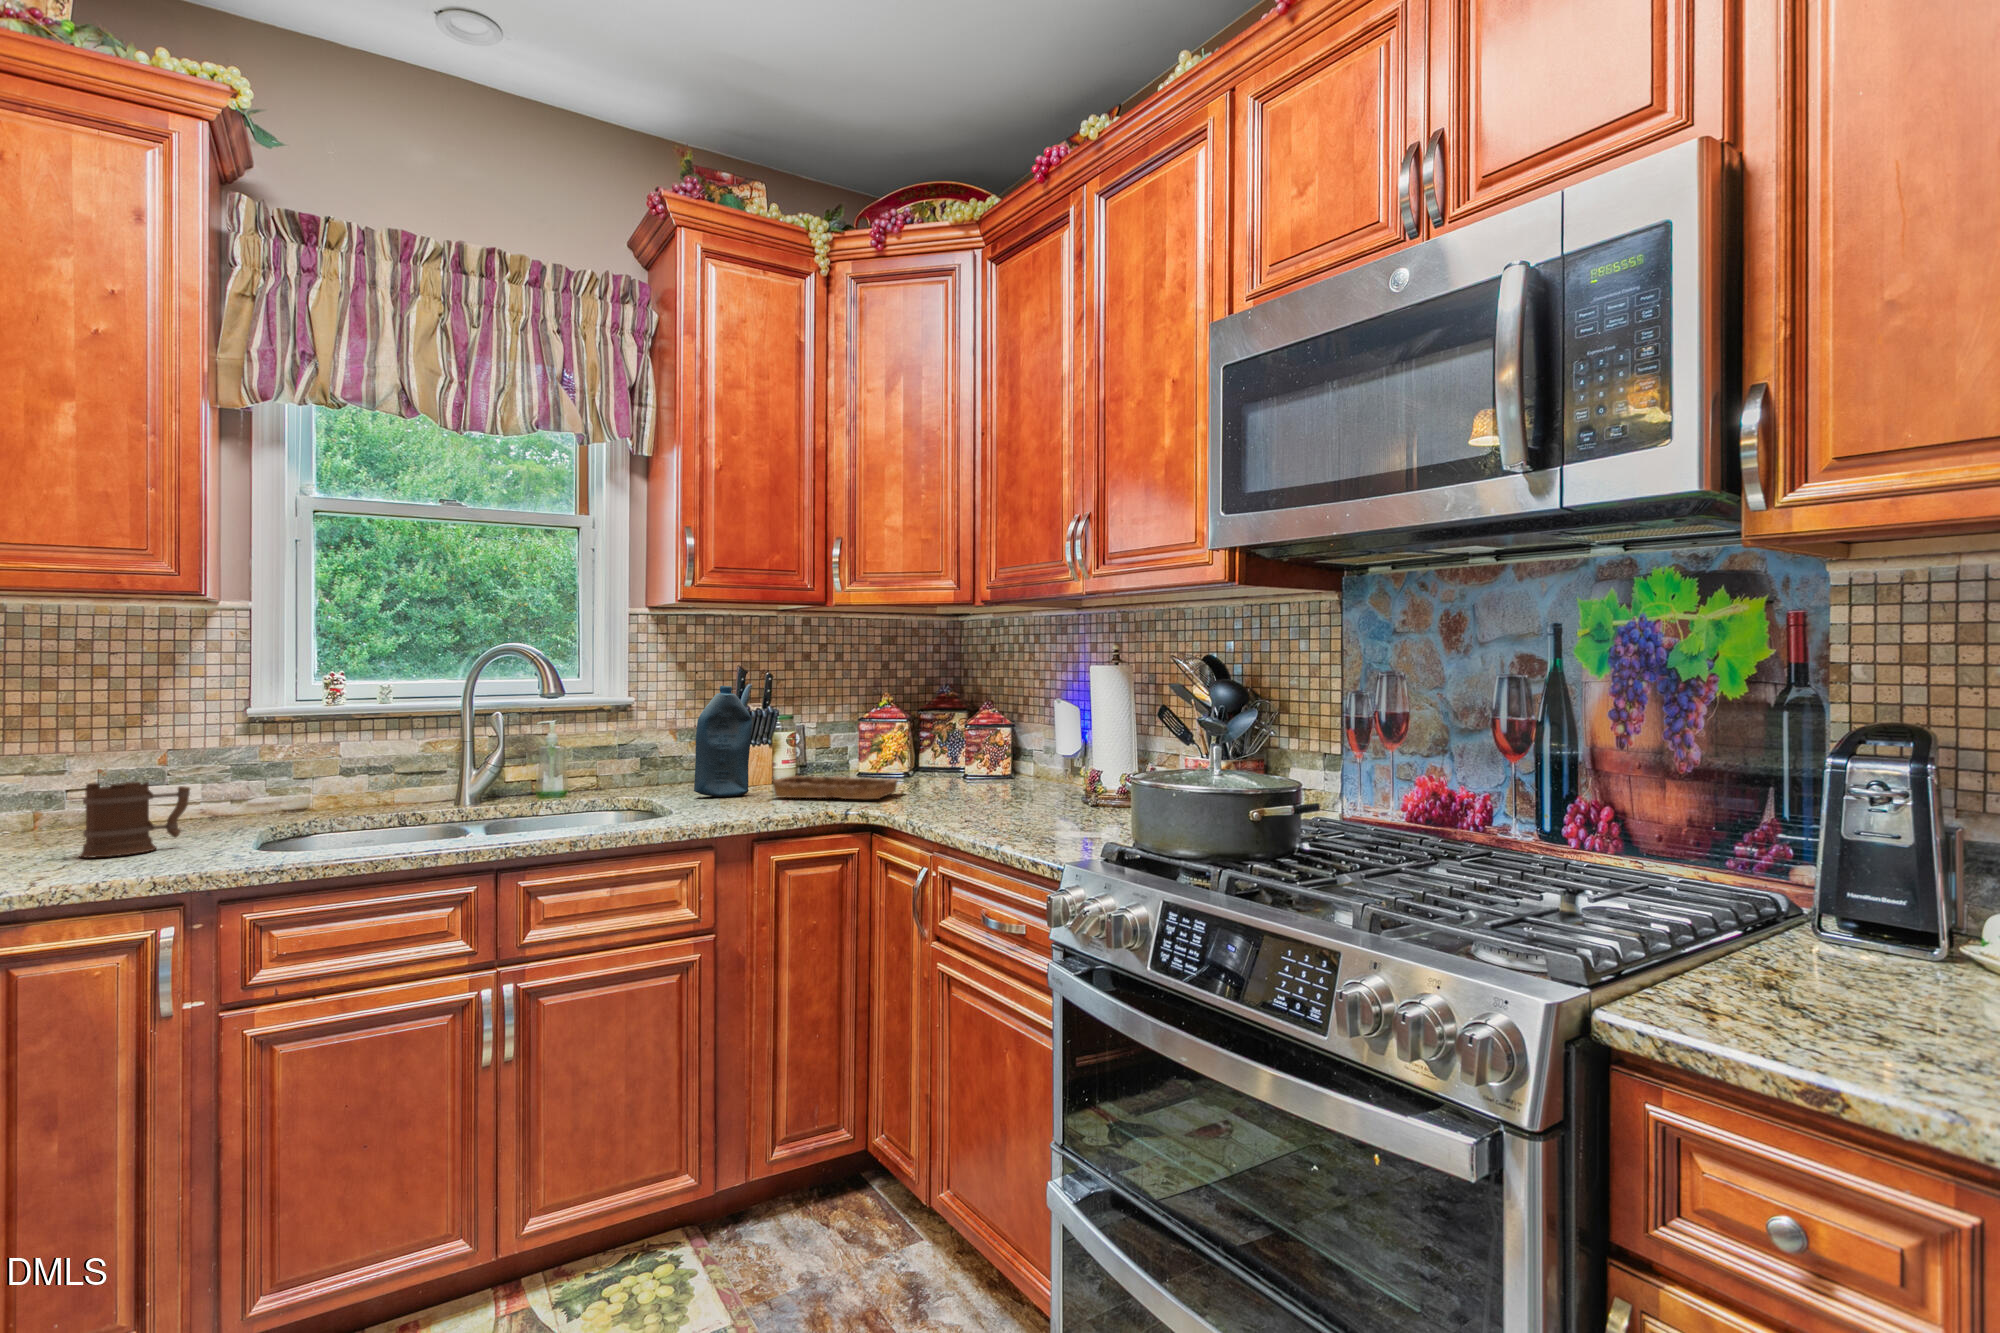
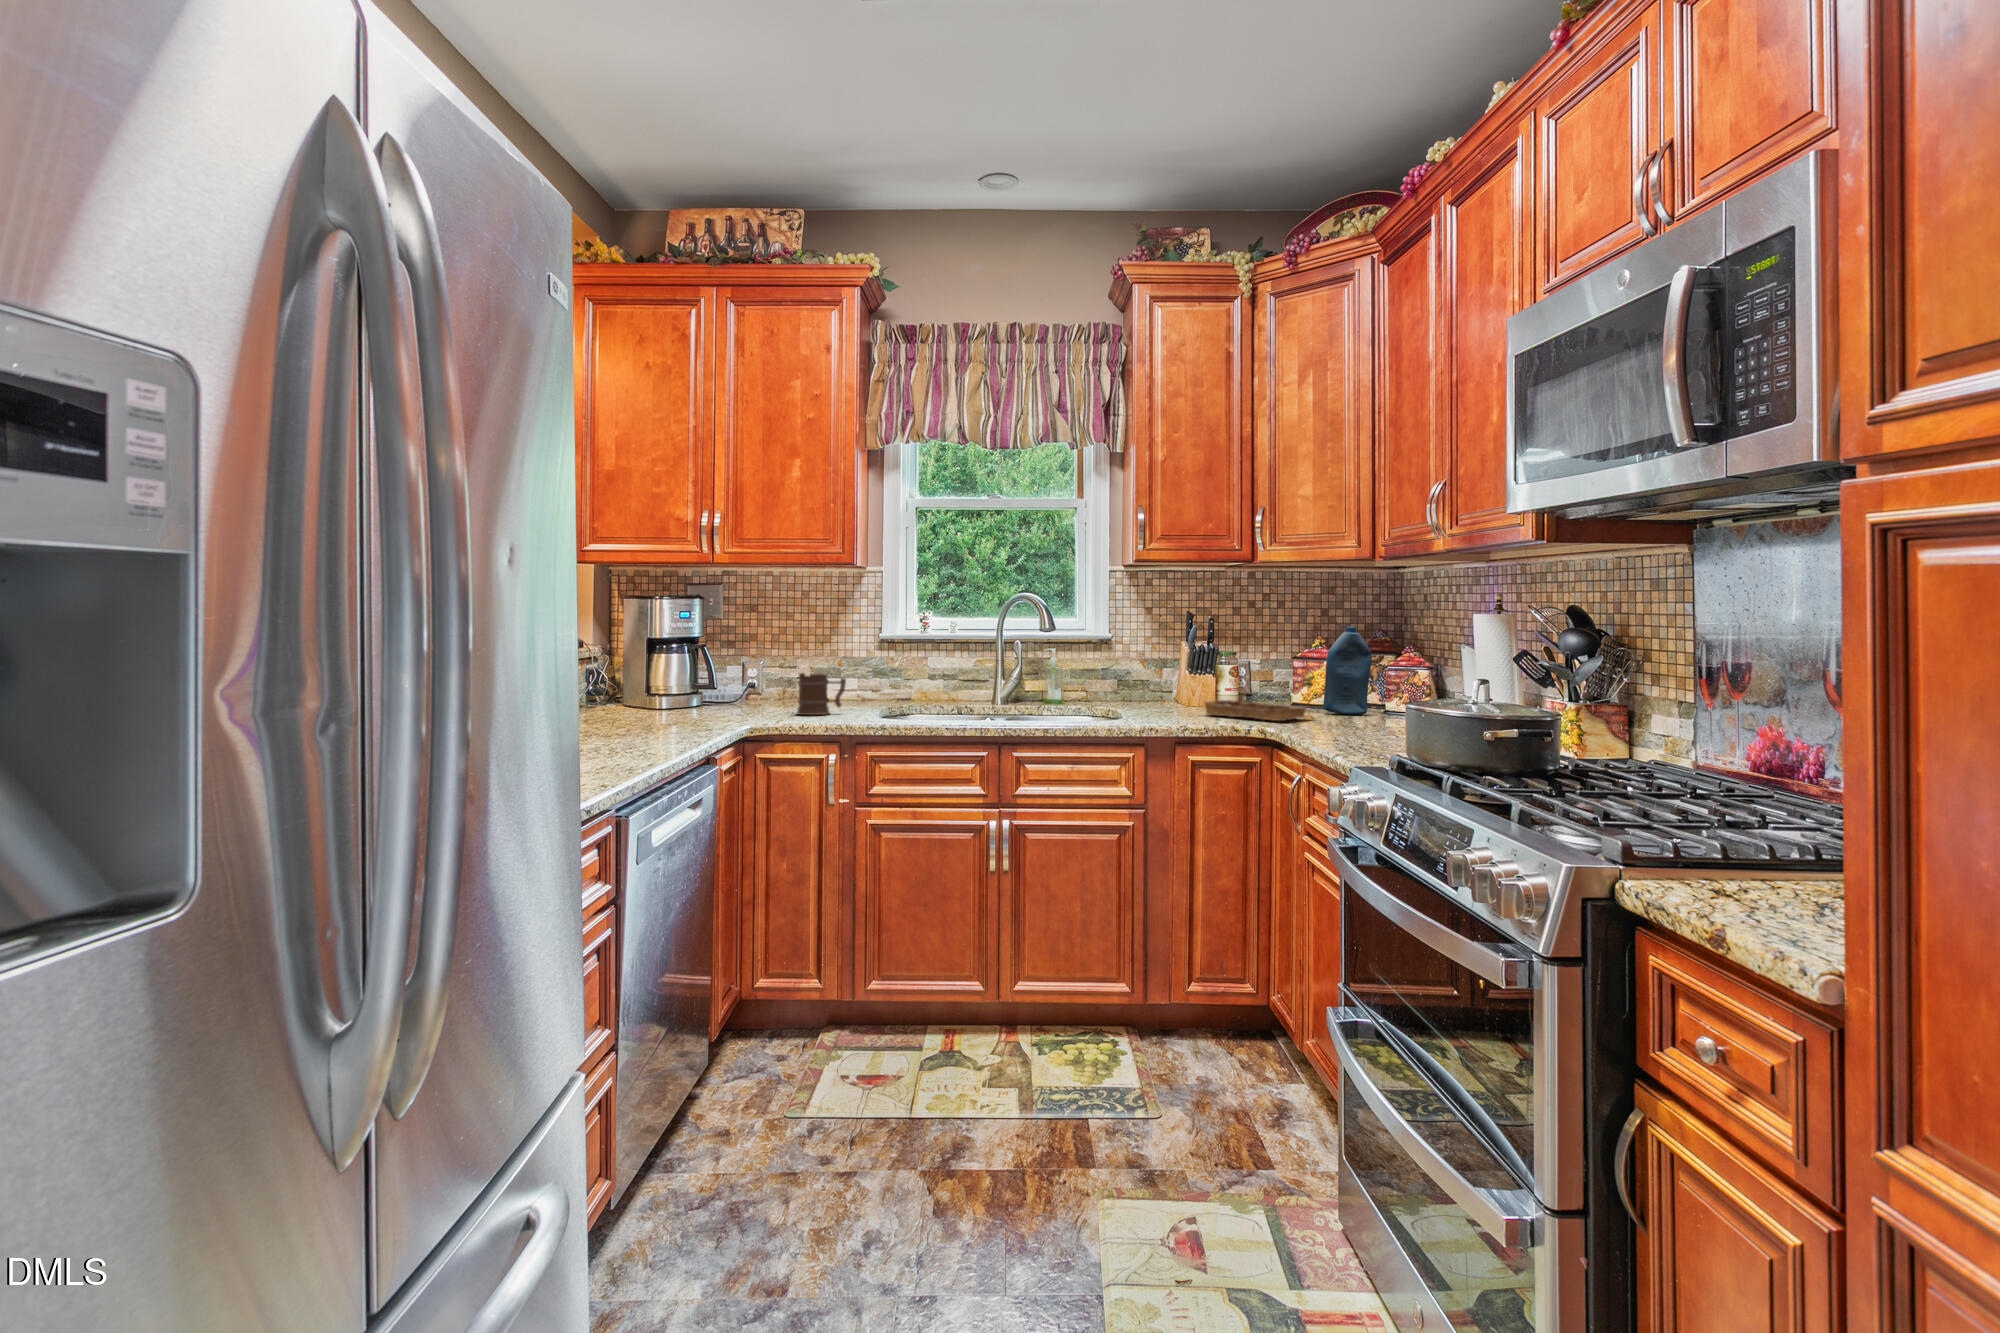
bottle: present [694,686,752,797] -> present [1323,626,1372,715]

